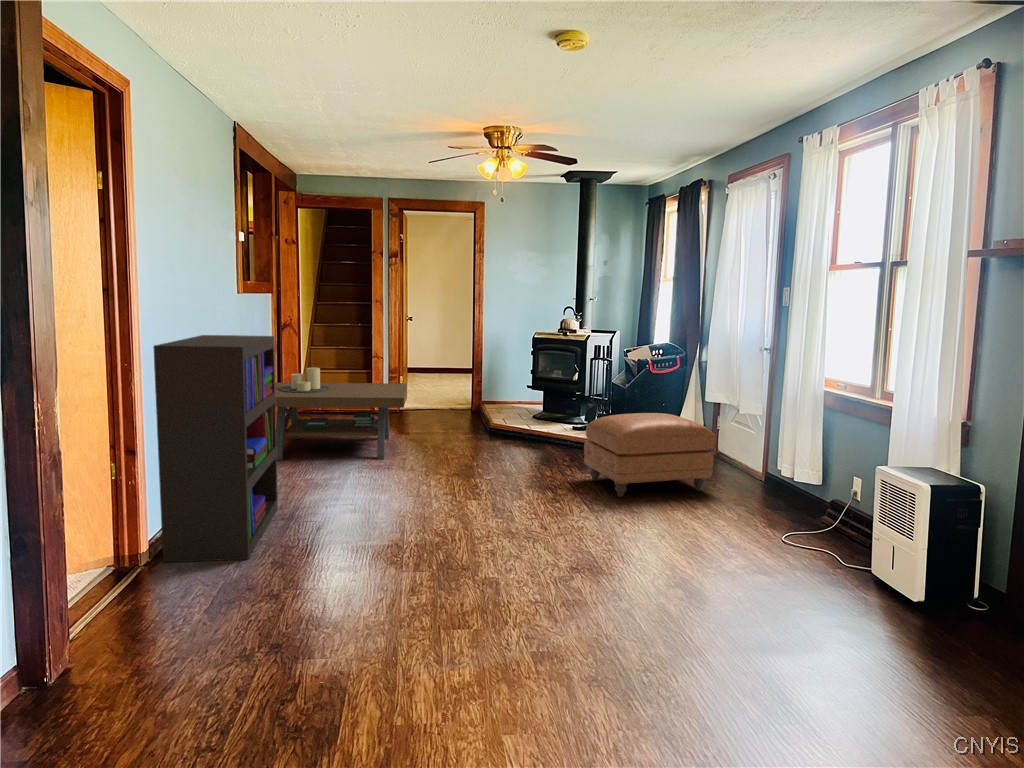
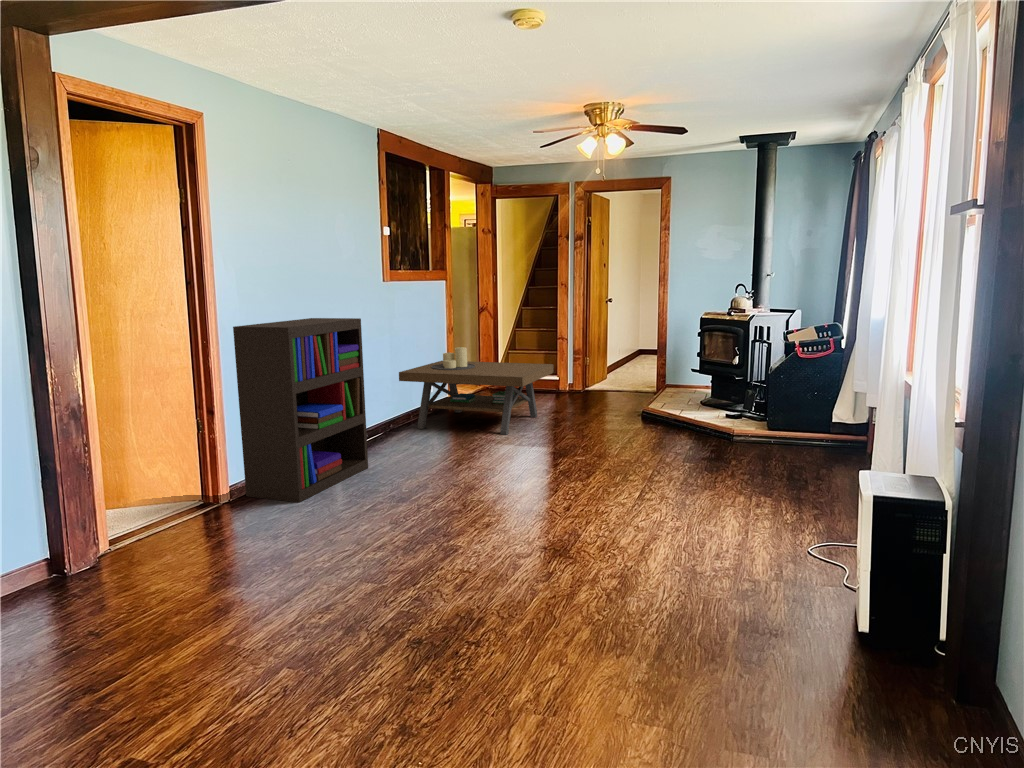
ottoman: present [584,413,716,497] -> none [674,403,811,496]

